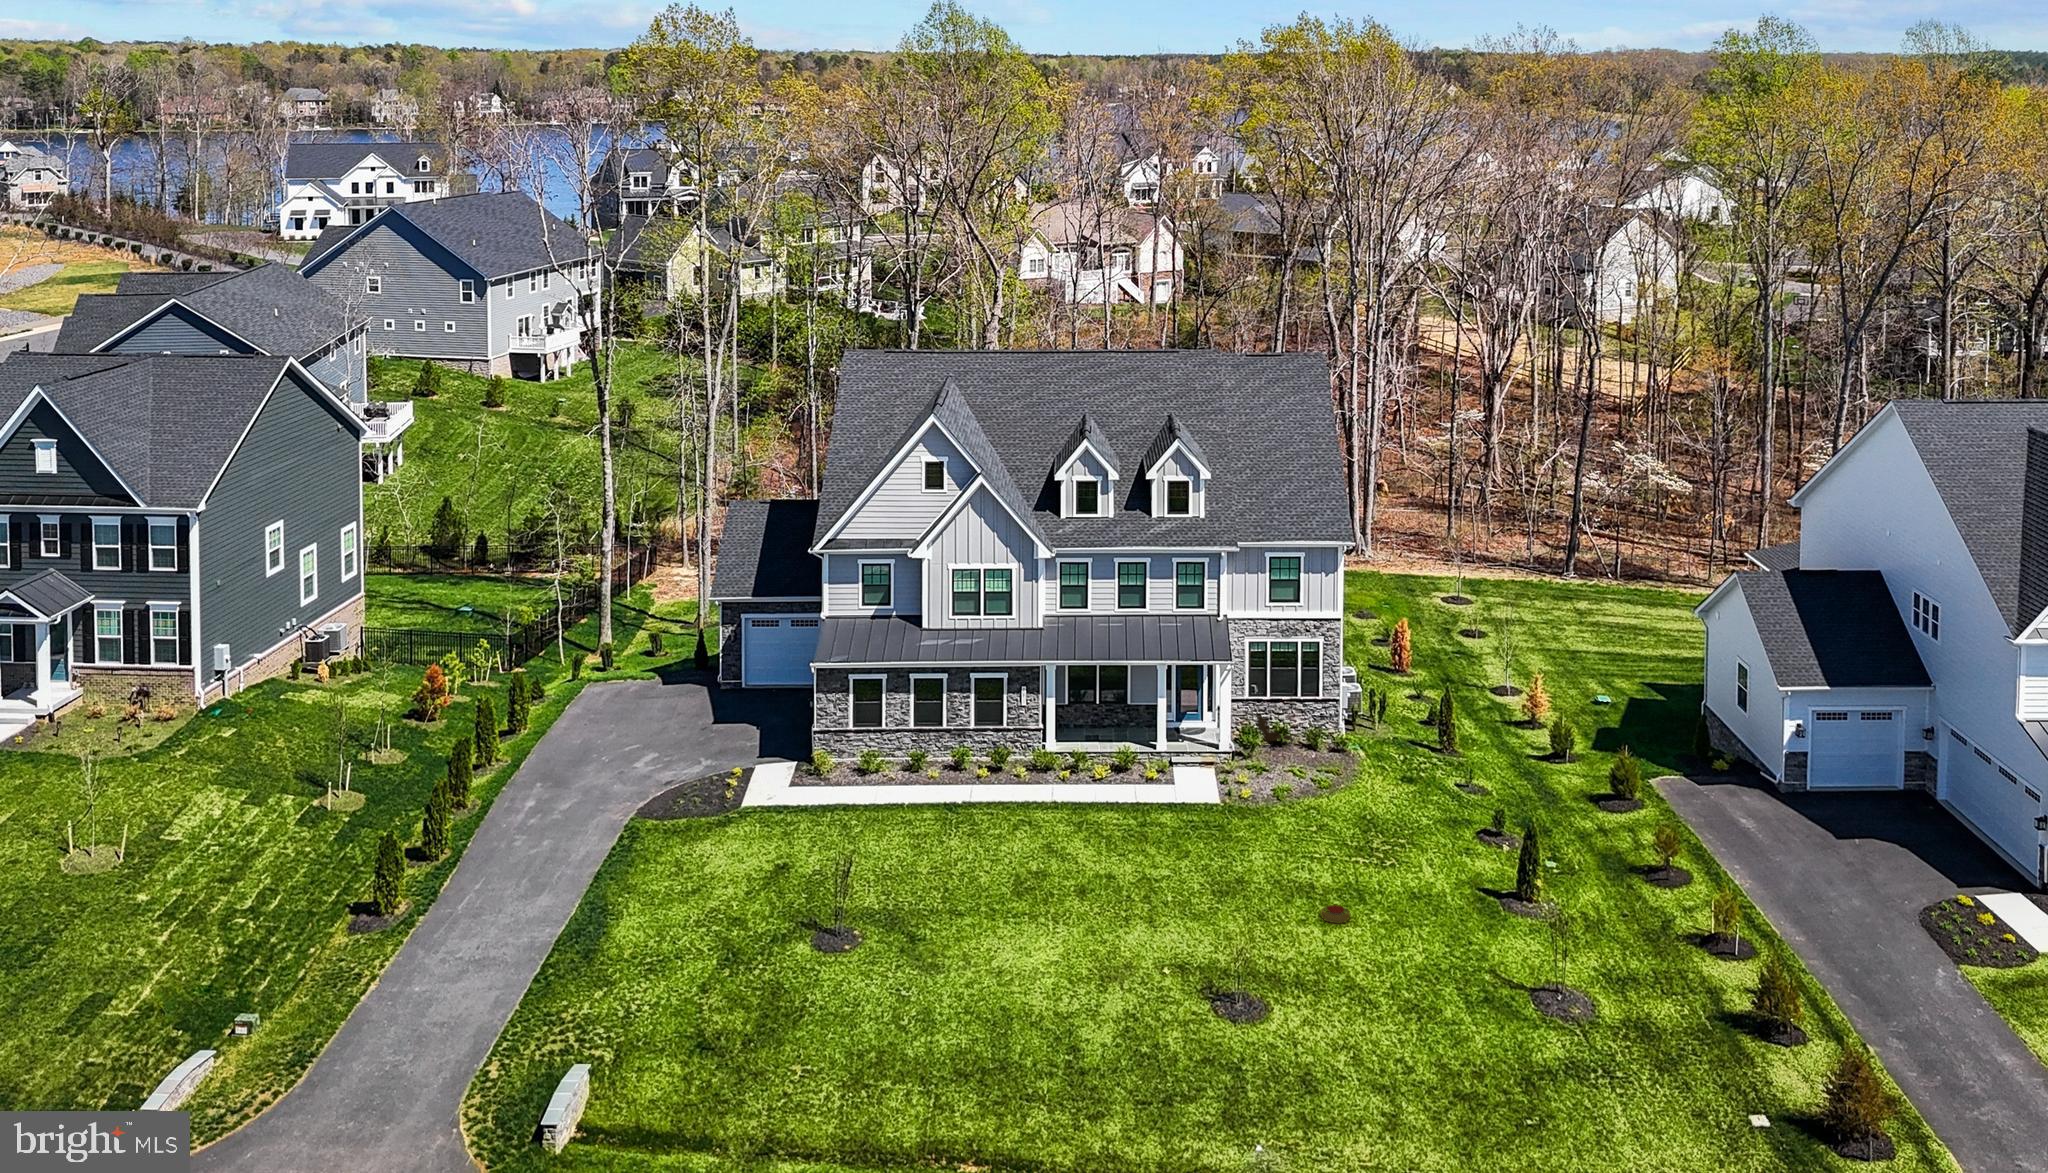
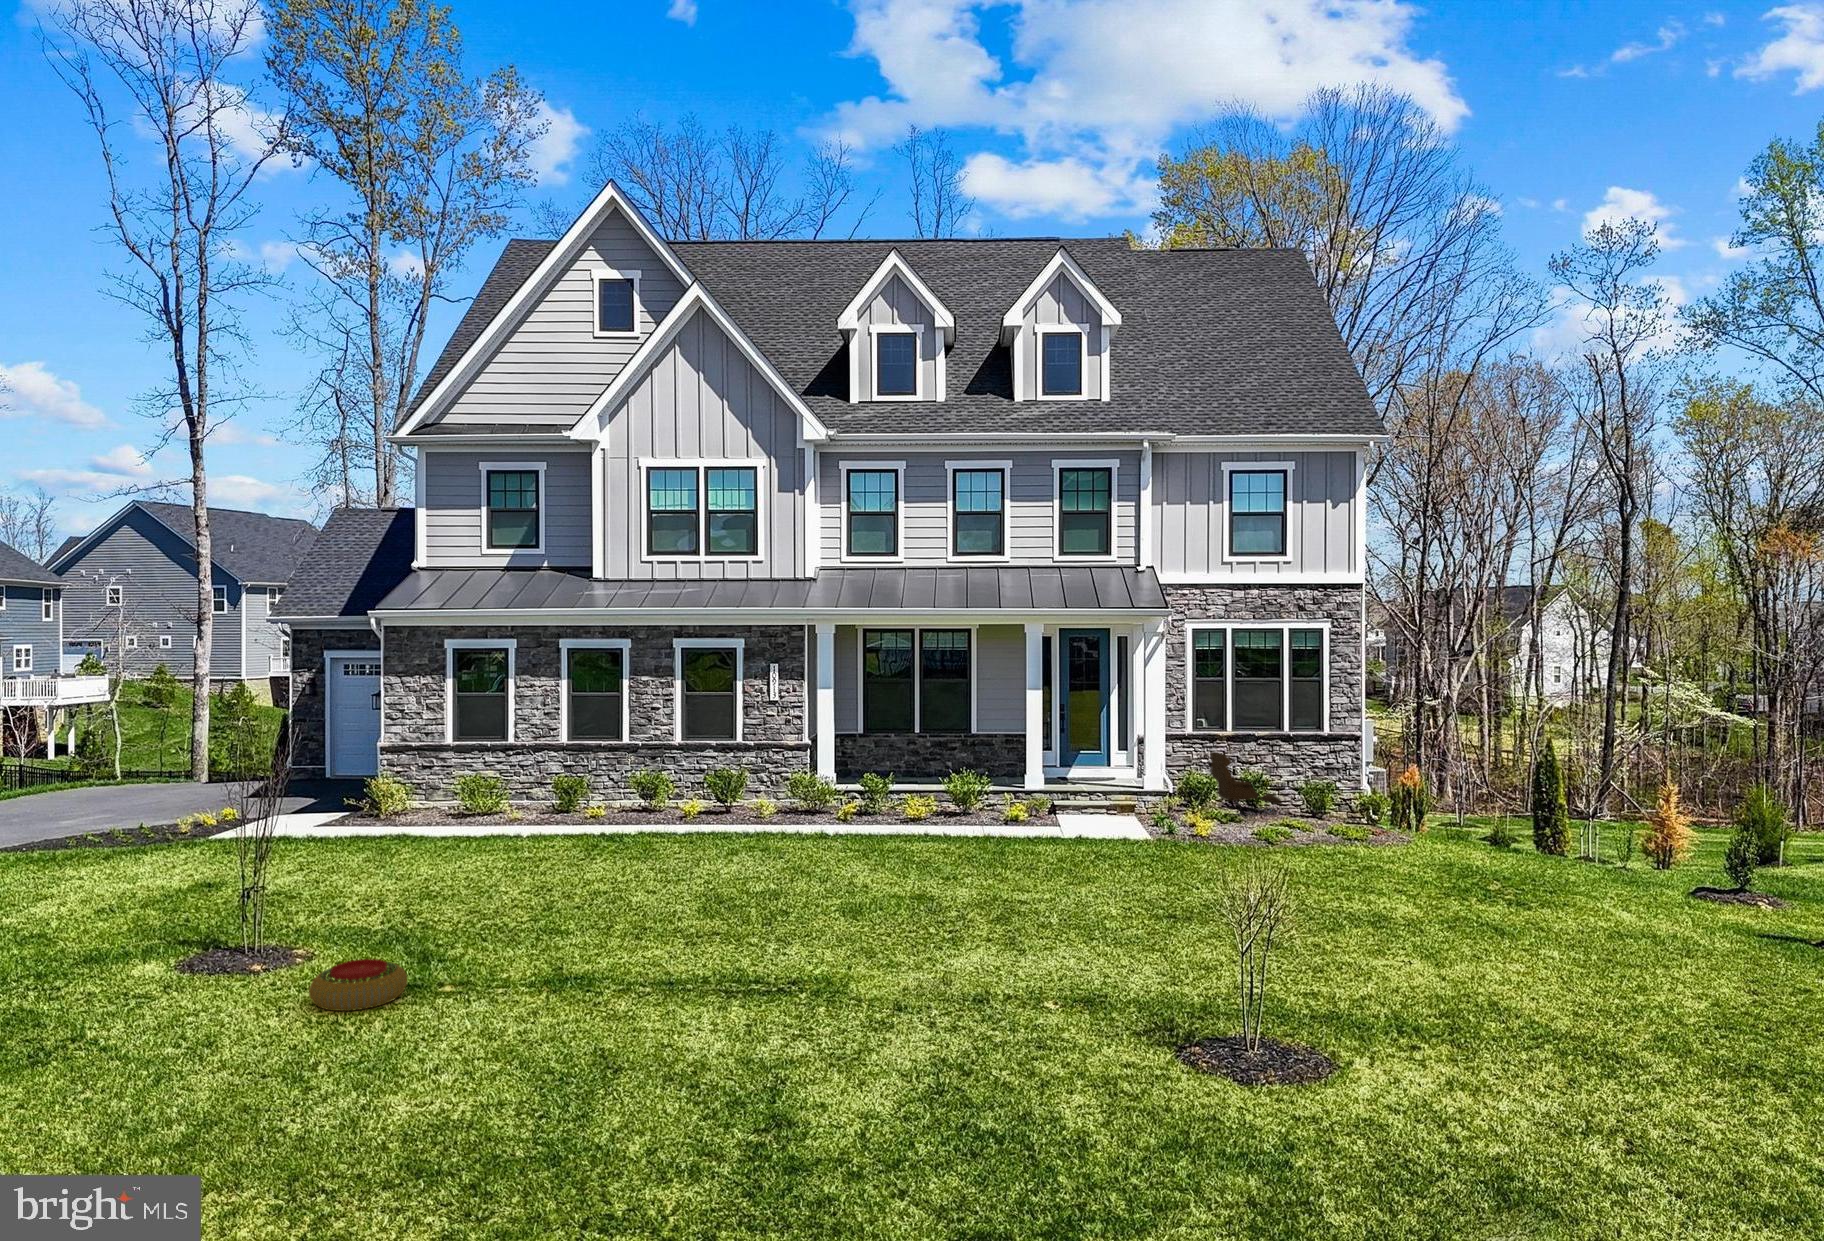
pouf: present [1321,905,1350,923] -> present [309,959,407,1011]

